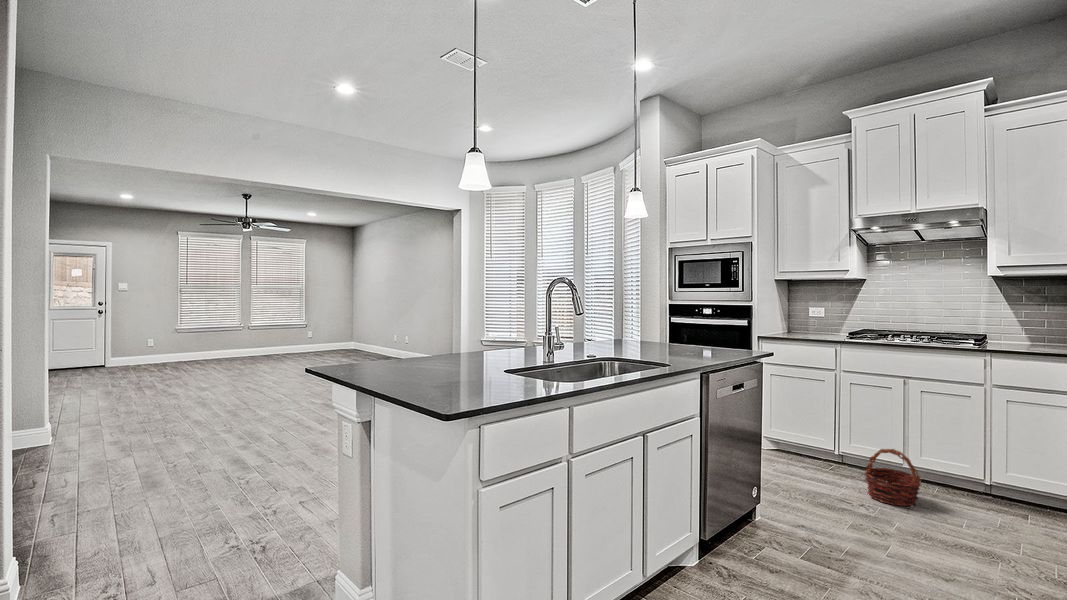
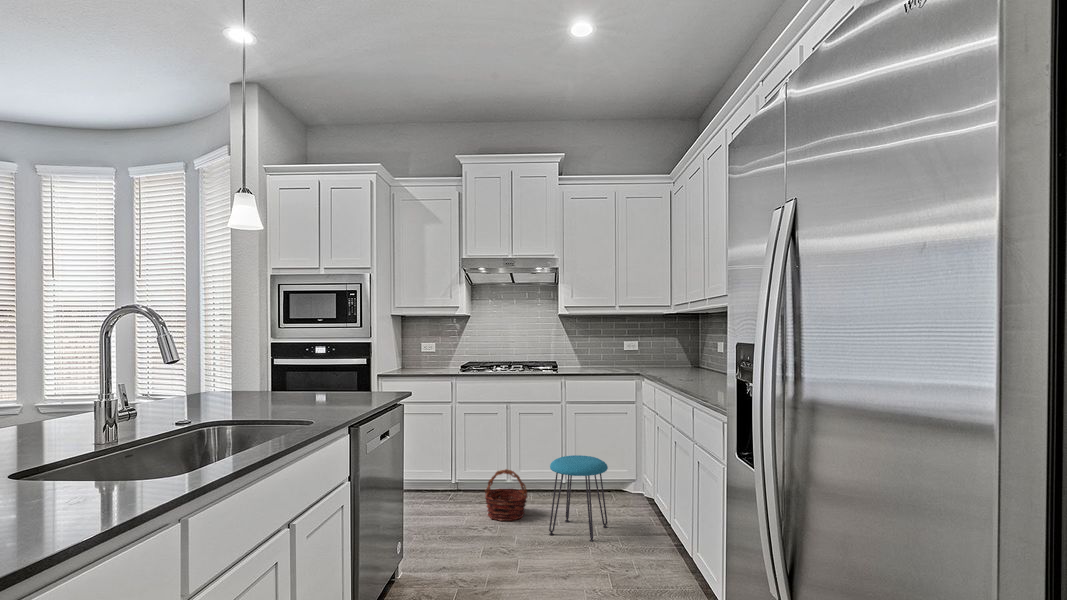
stool: none [942,449,1041,561] -> present [549,455,608,542]

